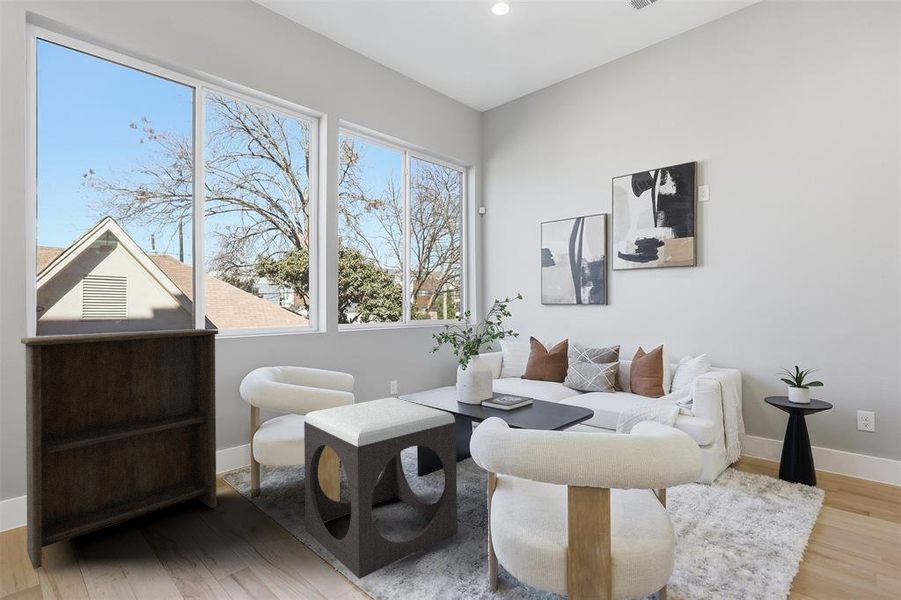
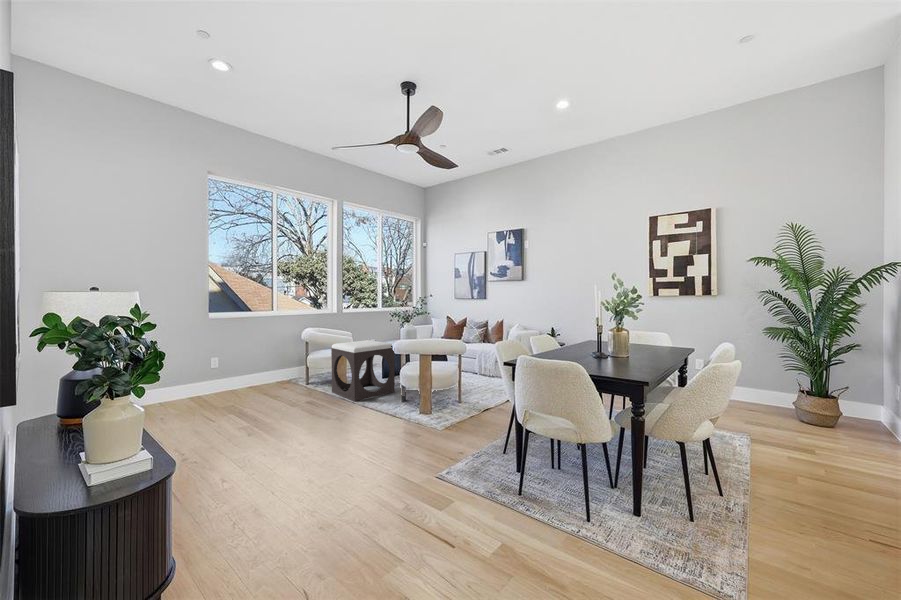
bookshelf: present [21,329,218,569] -> none [215,310,291,402]

